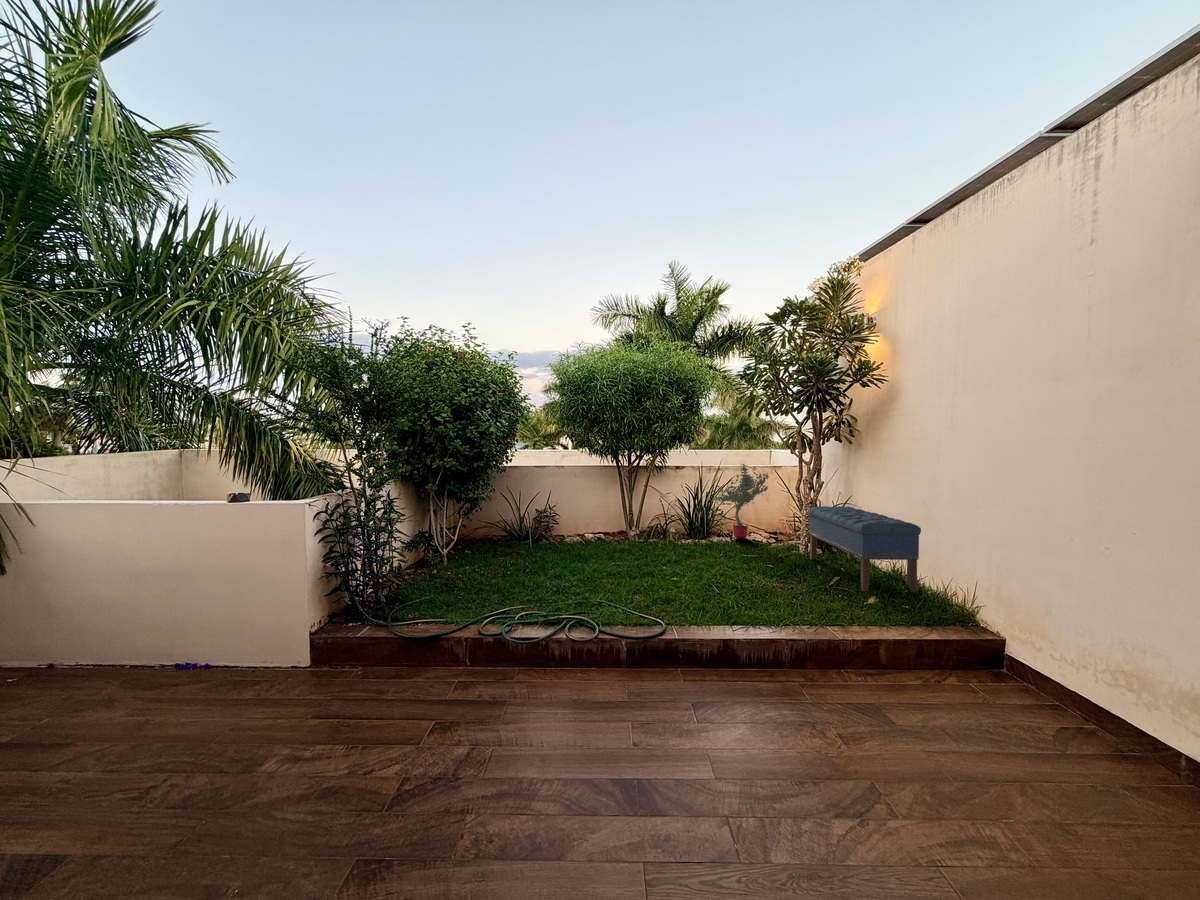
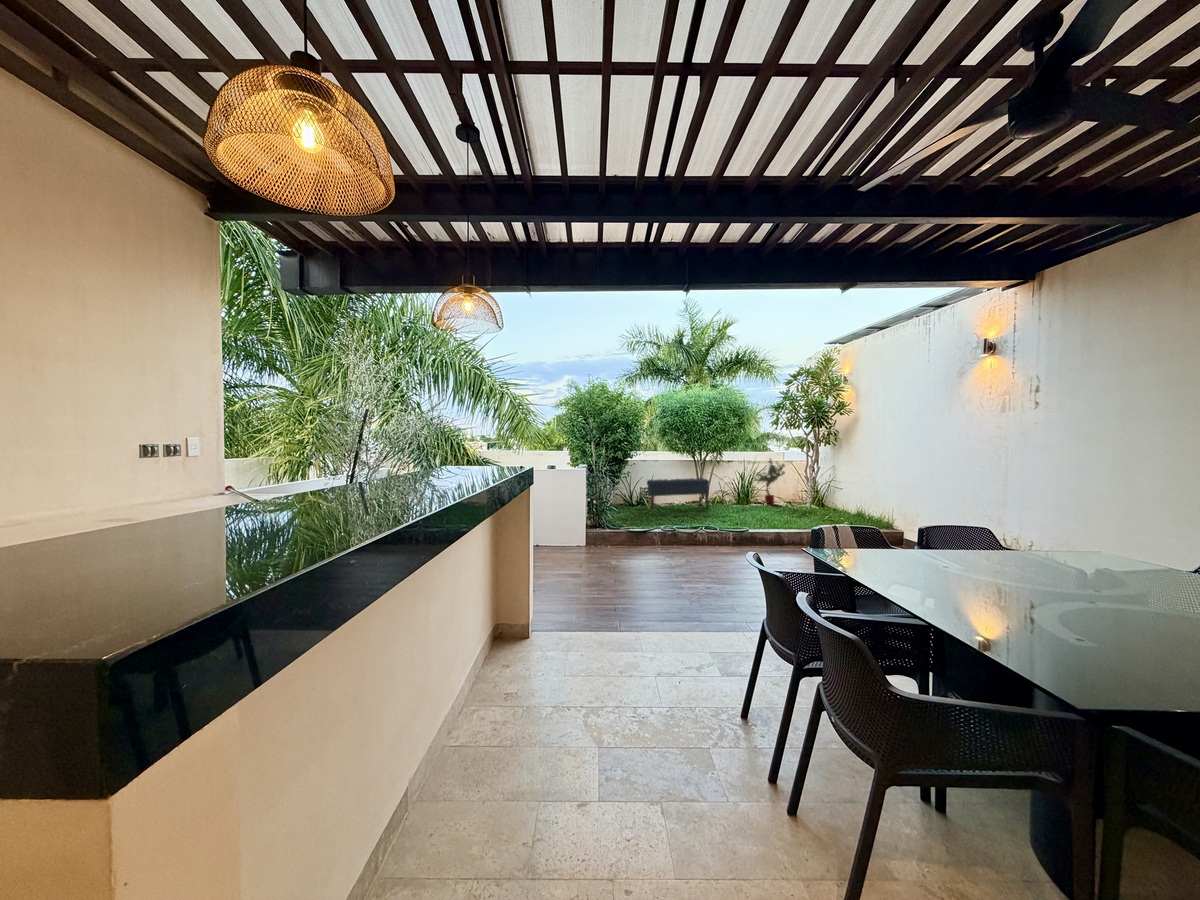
bench: present [808,506,921,592] -> present [647,478,709,509]

